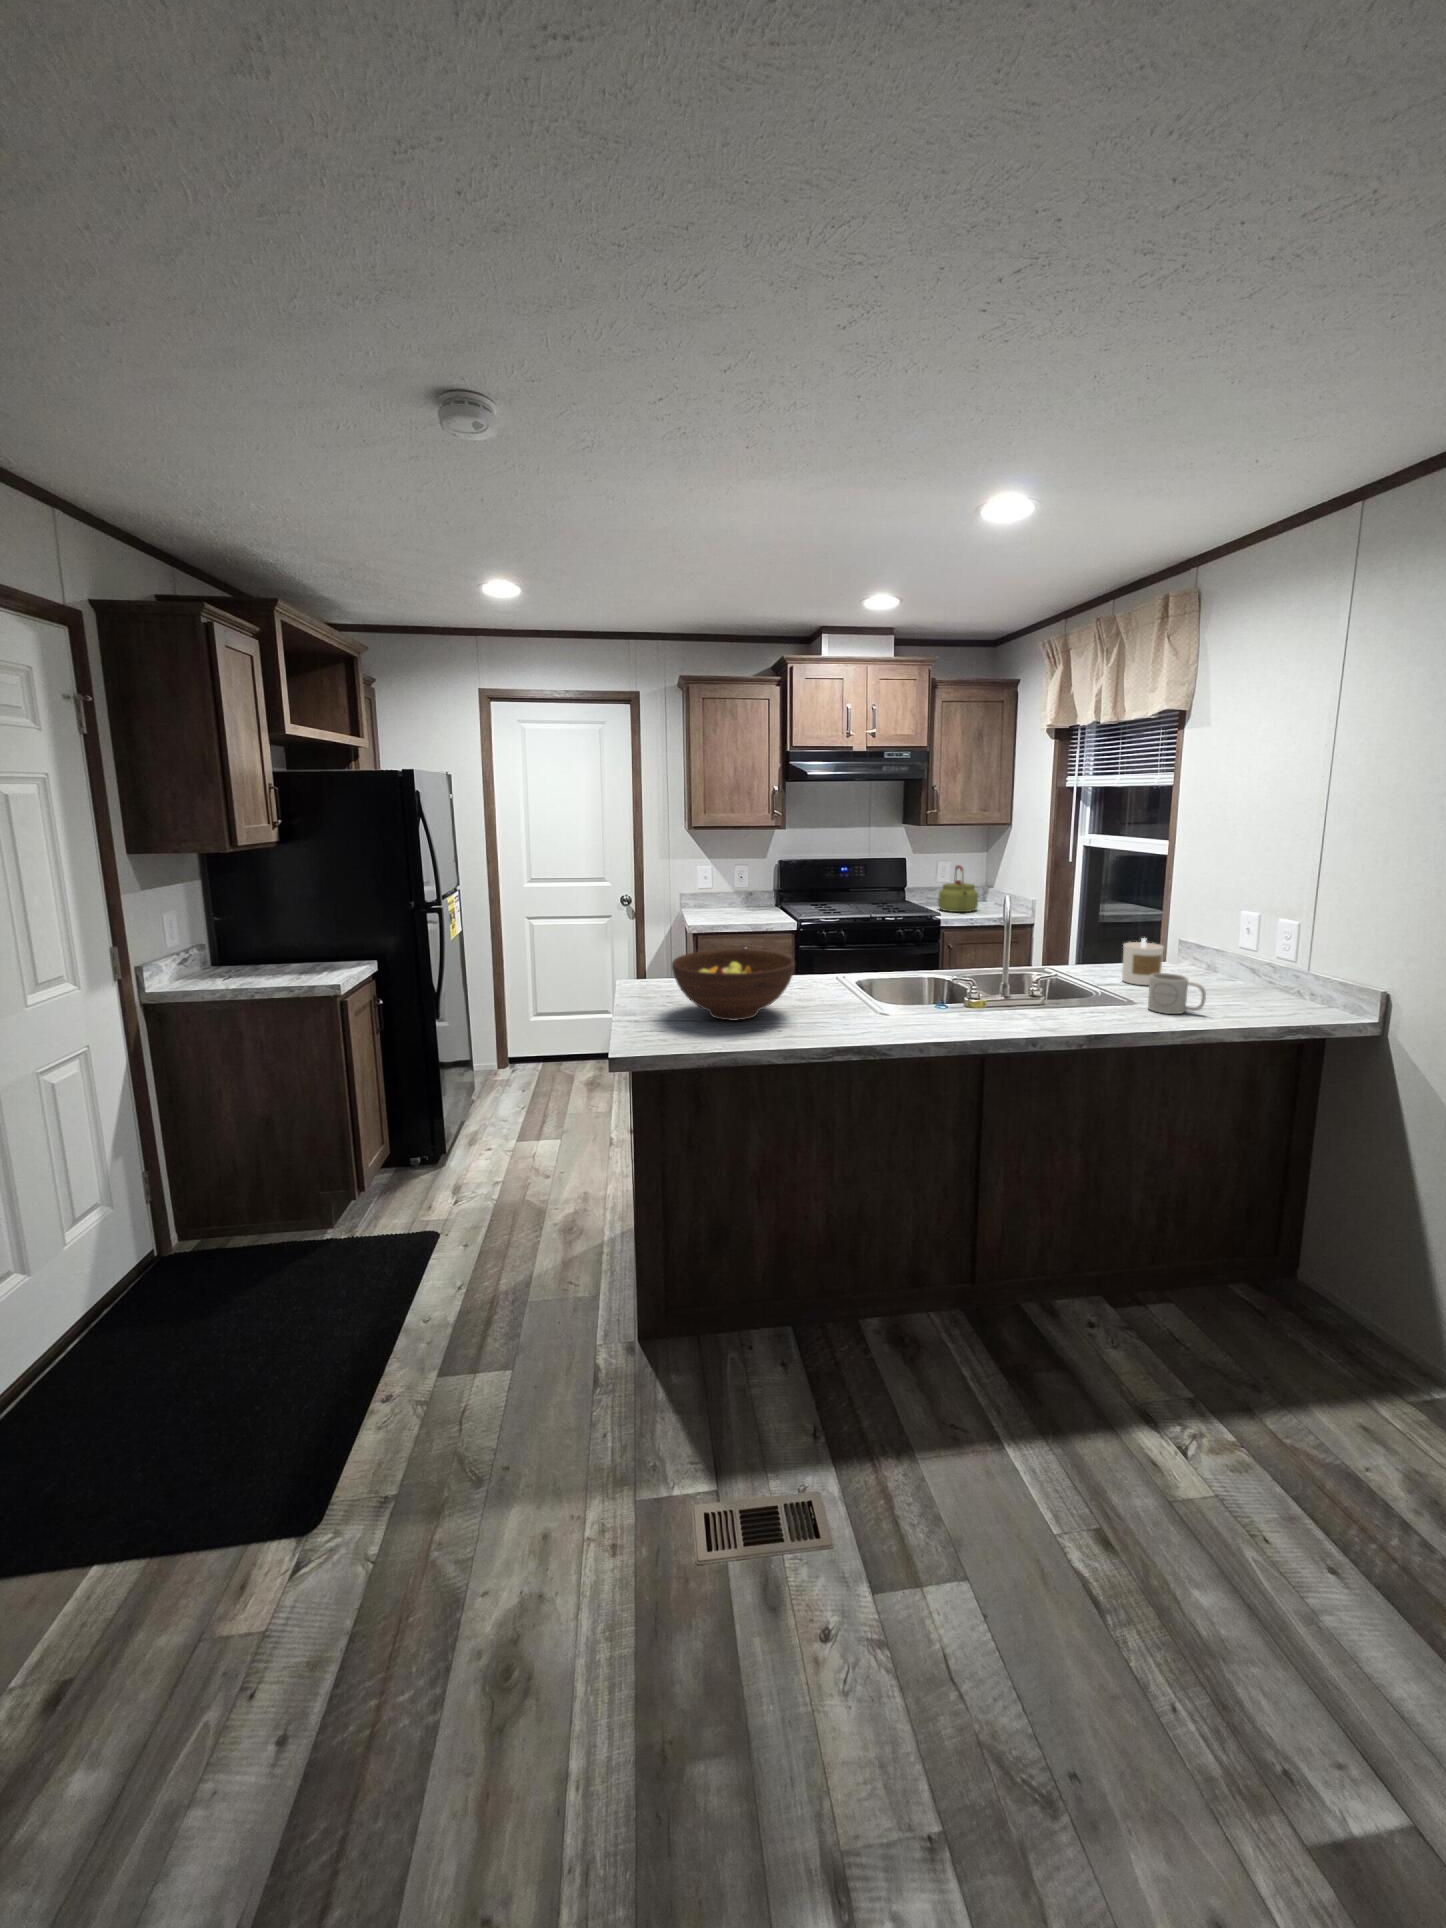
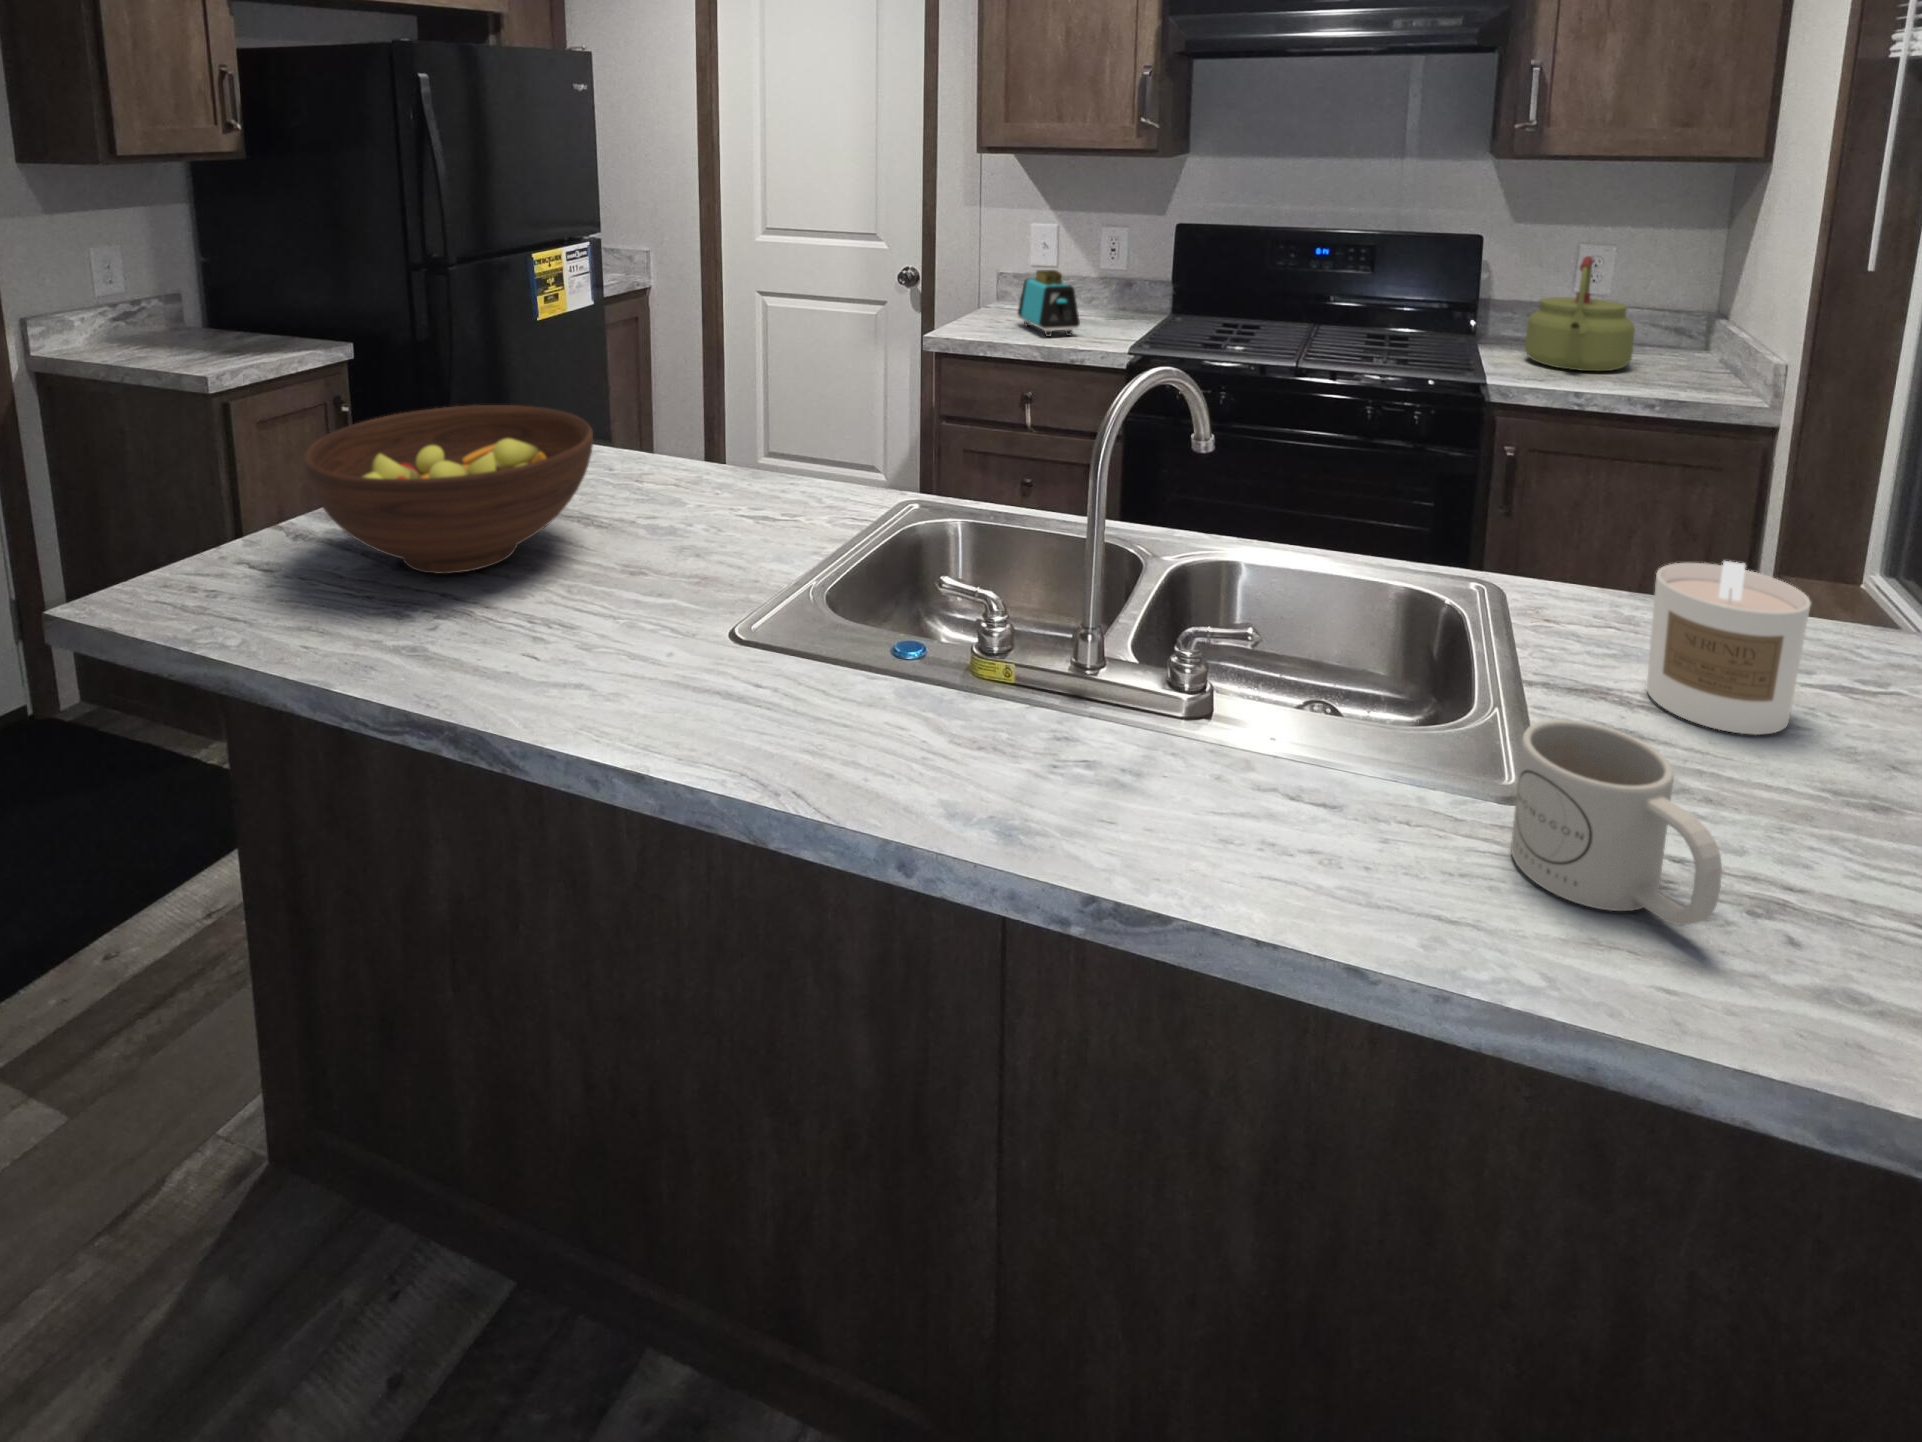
toaster: none [718,888,758,921] -> present [1018,270,1080,337]

